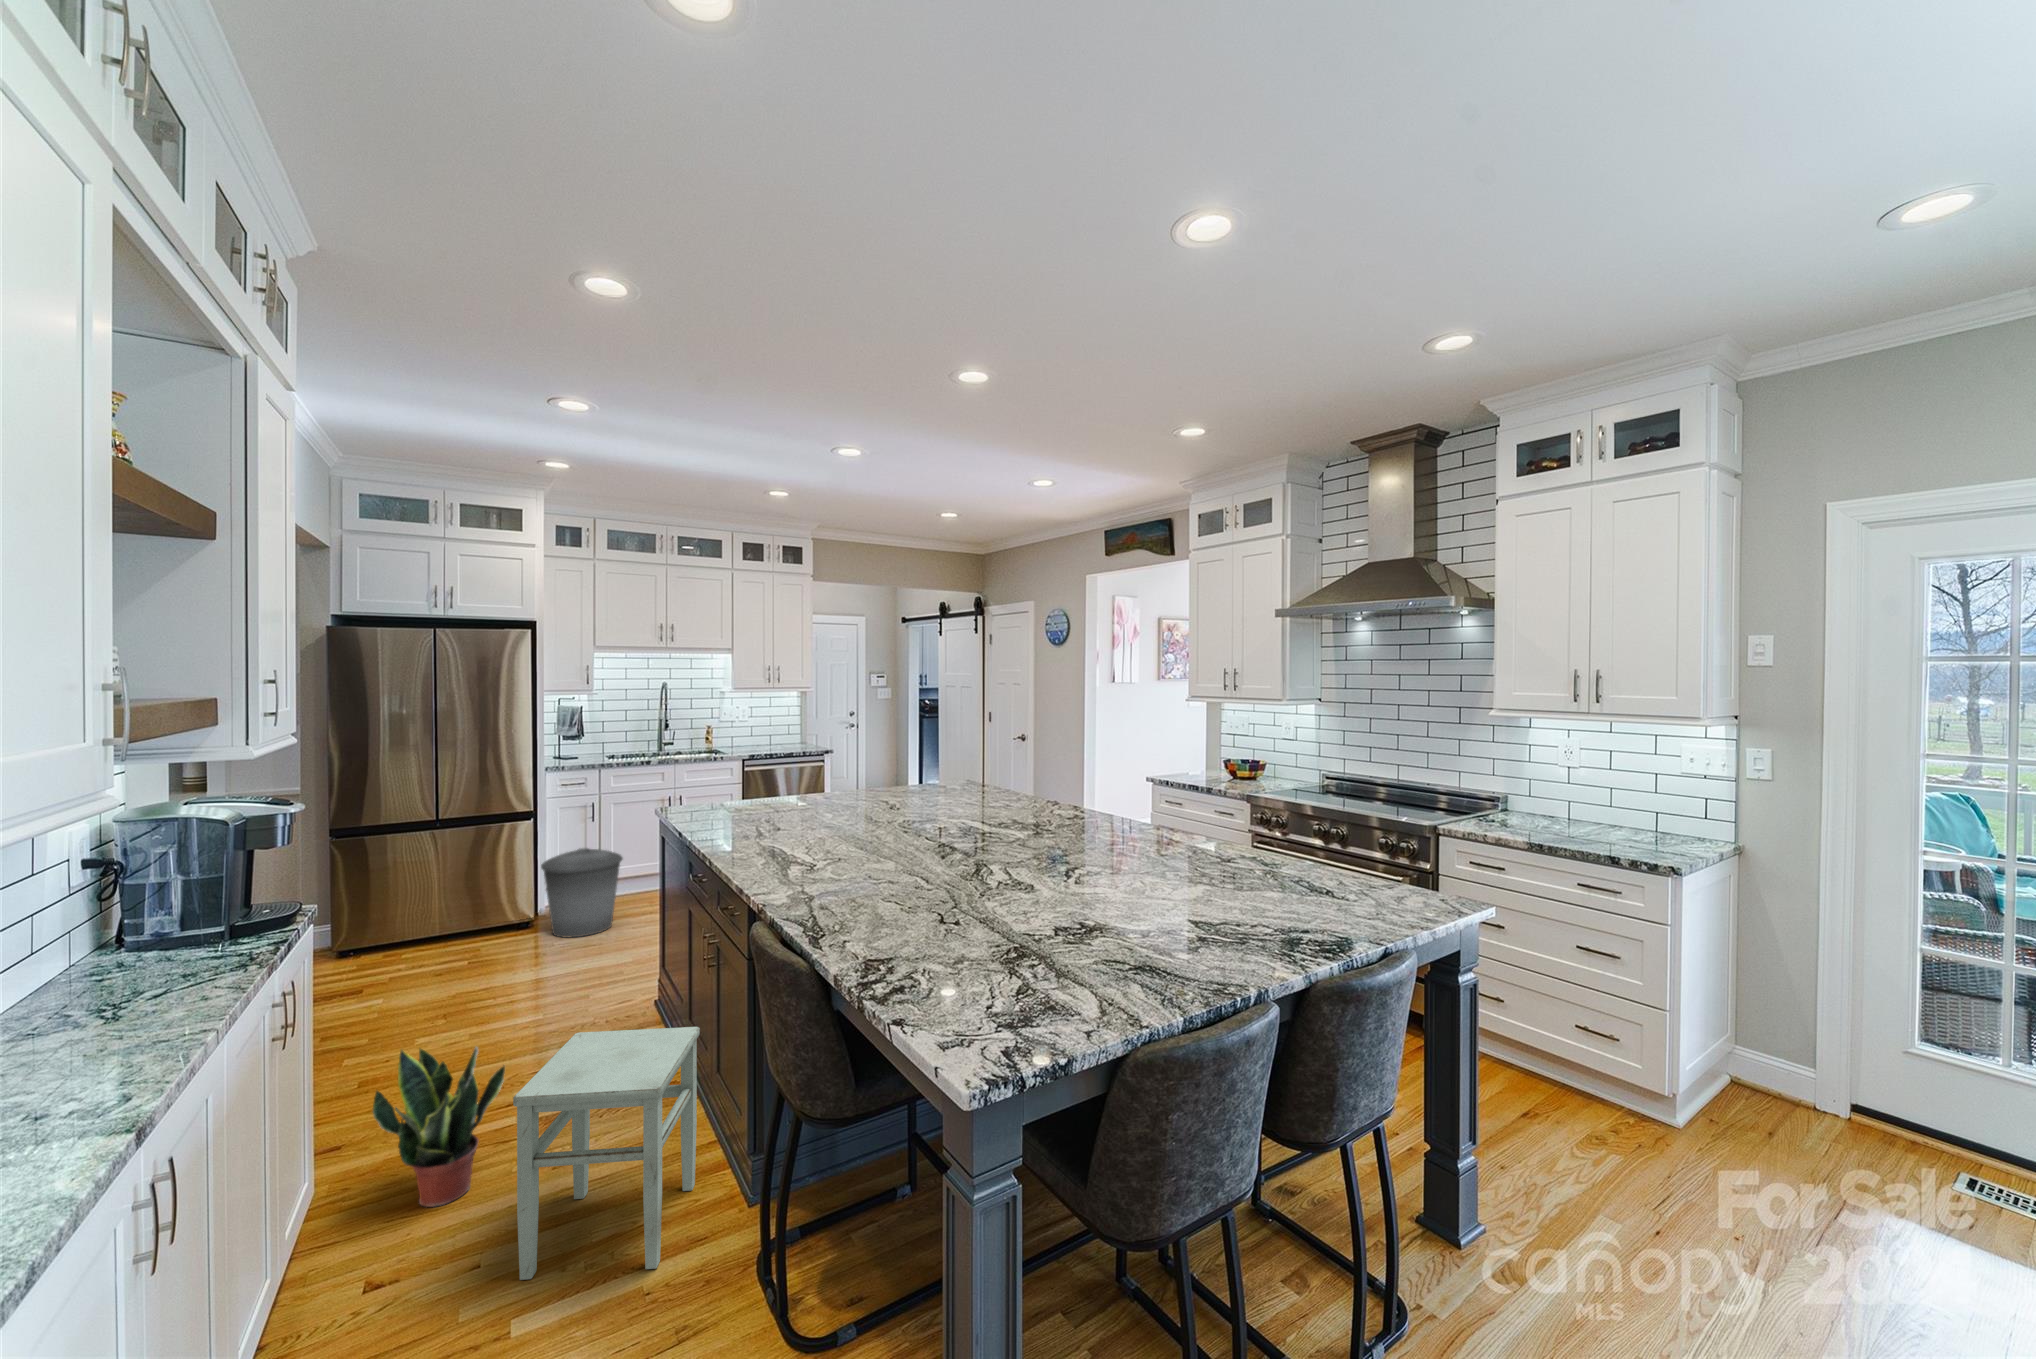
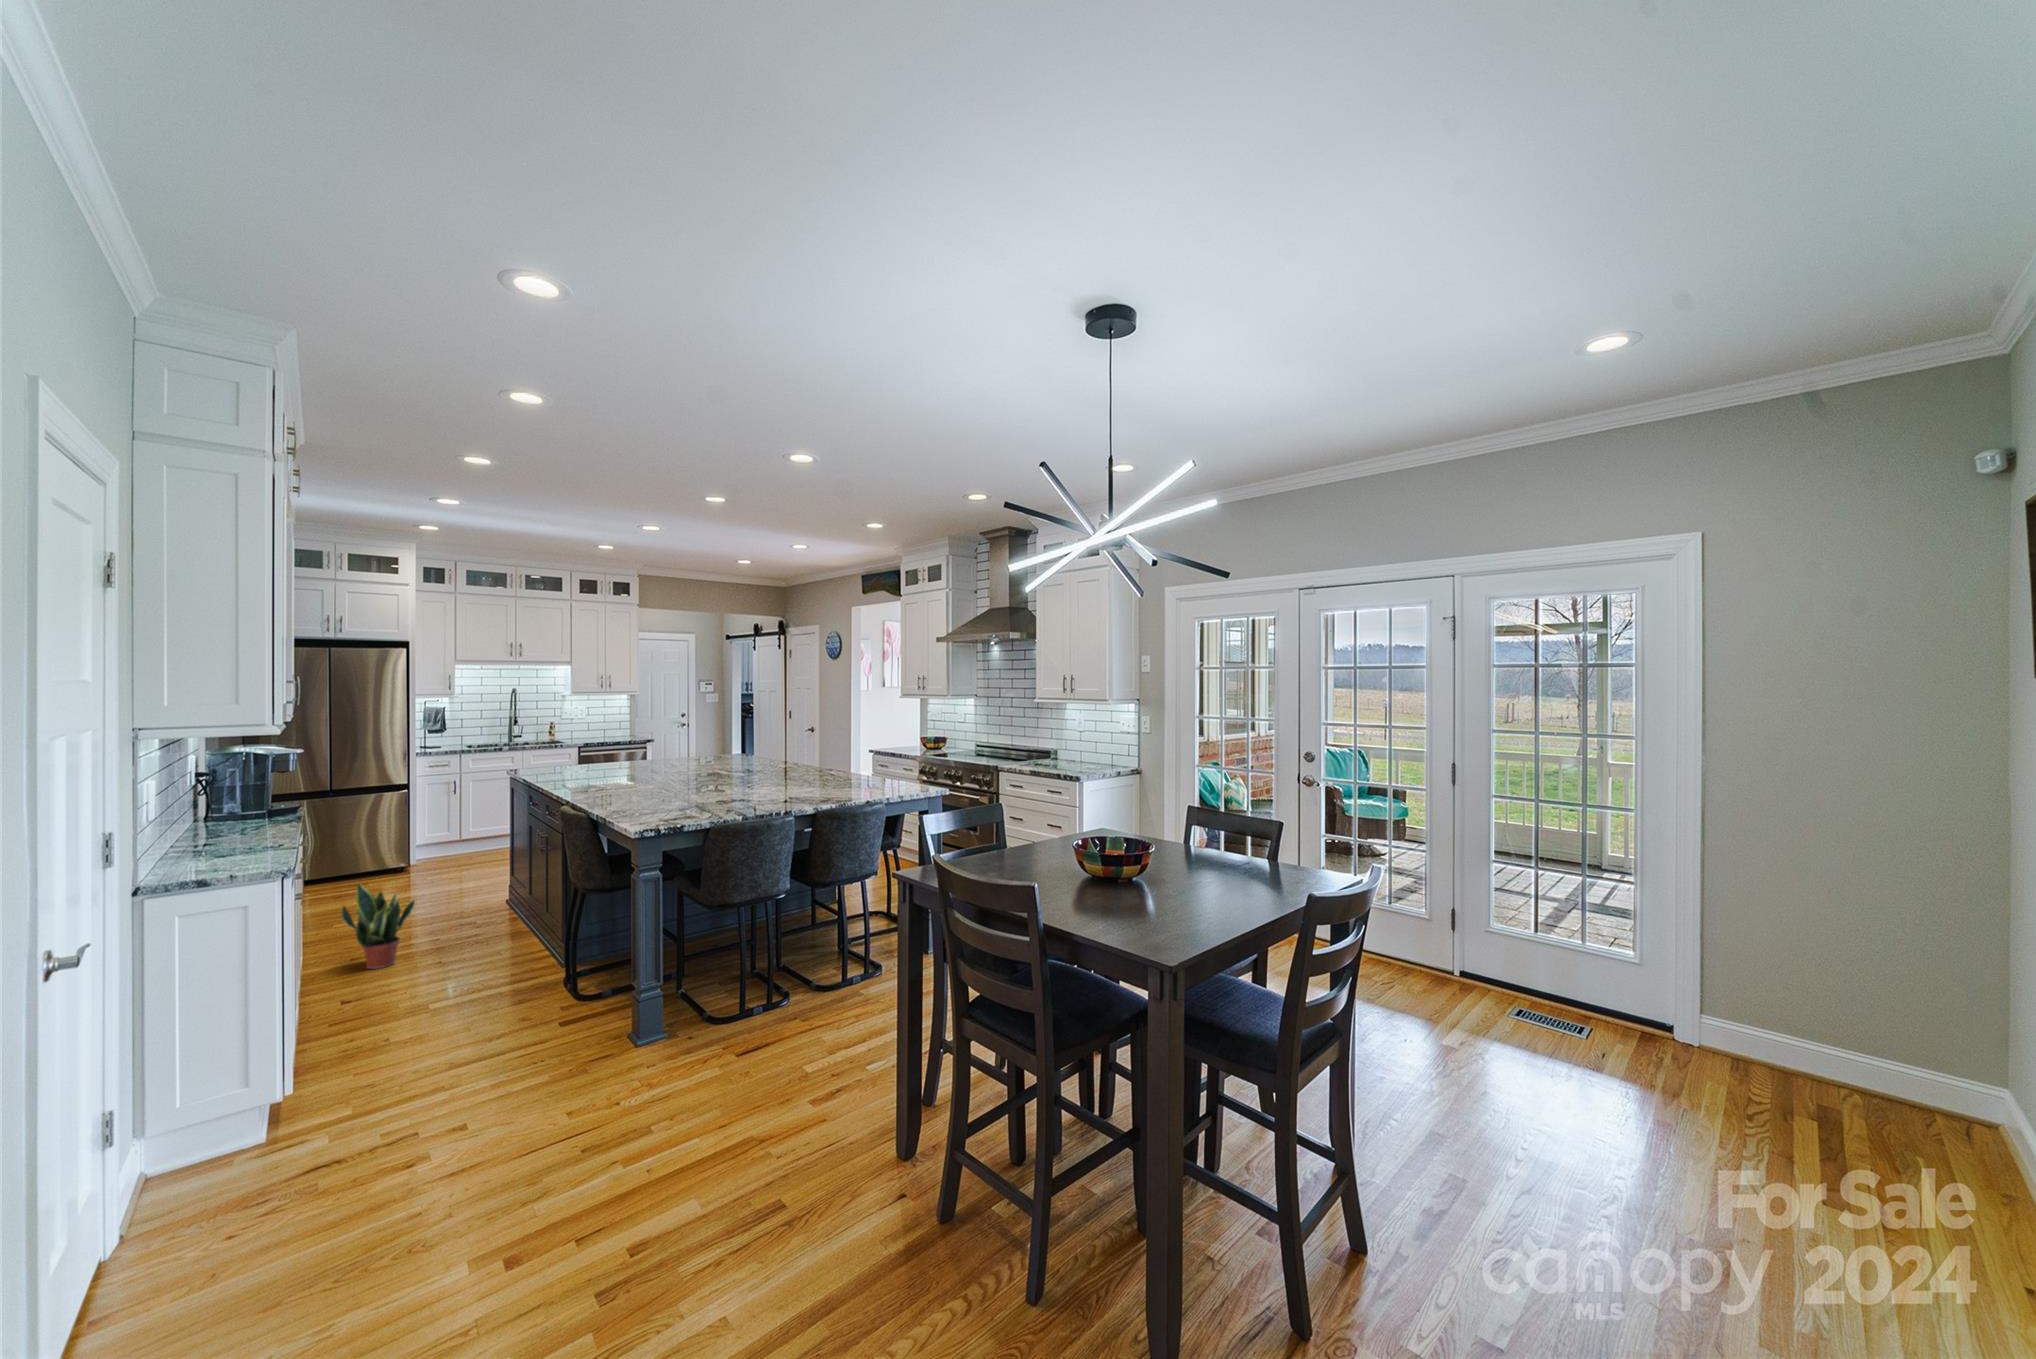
trash can: present [541,848,623,937] -> none [415,809,479,872]
stool: present [513,1027,700,1280] -> none [429,871,532,984]

